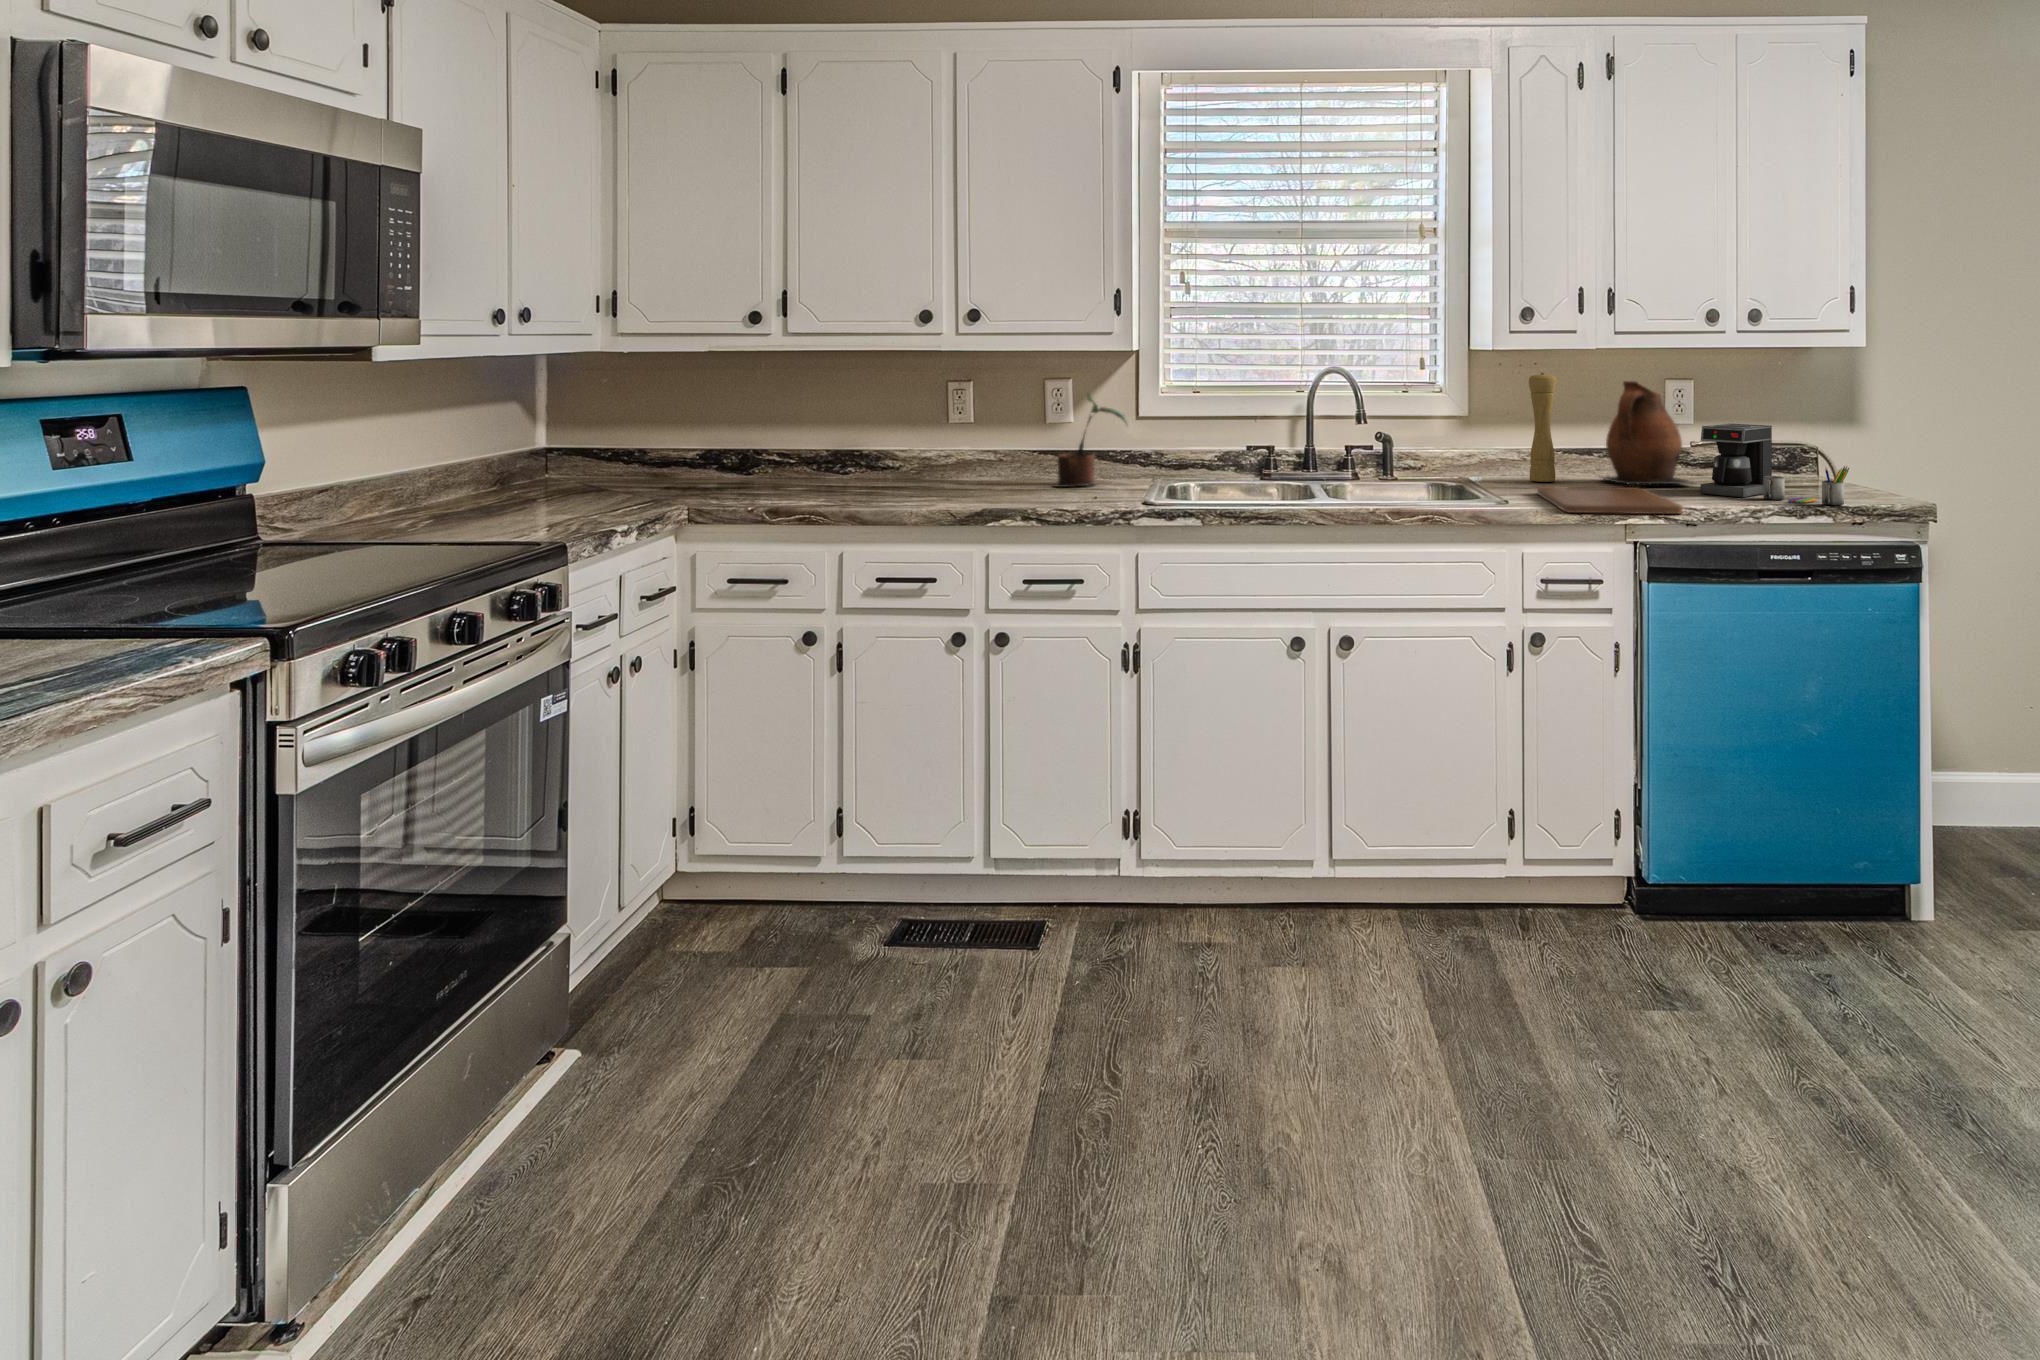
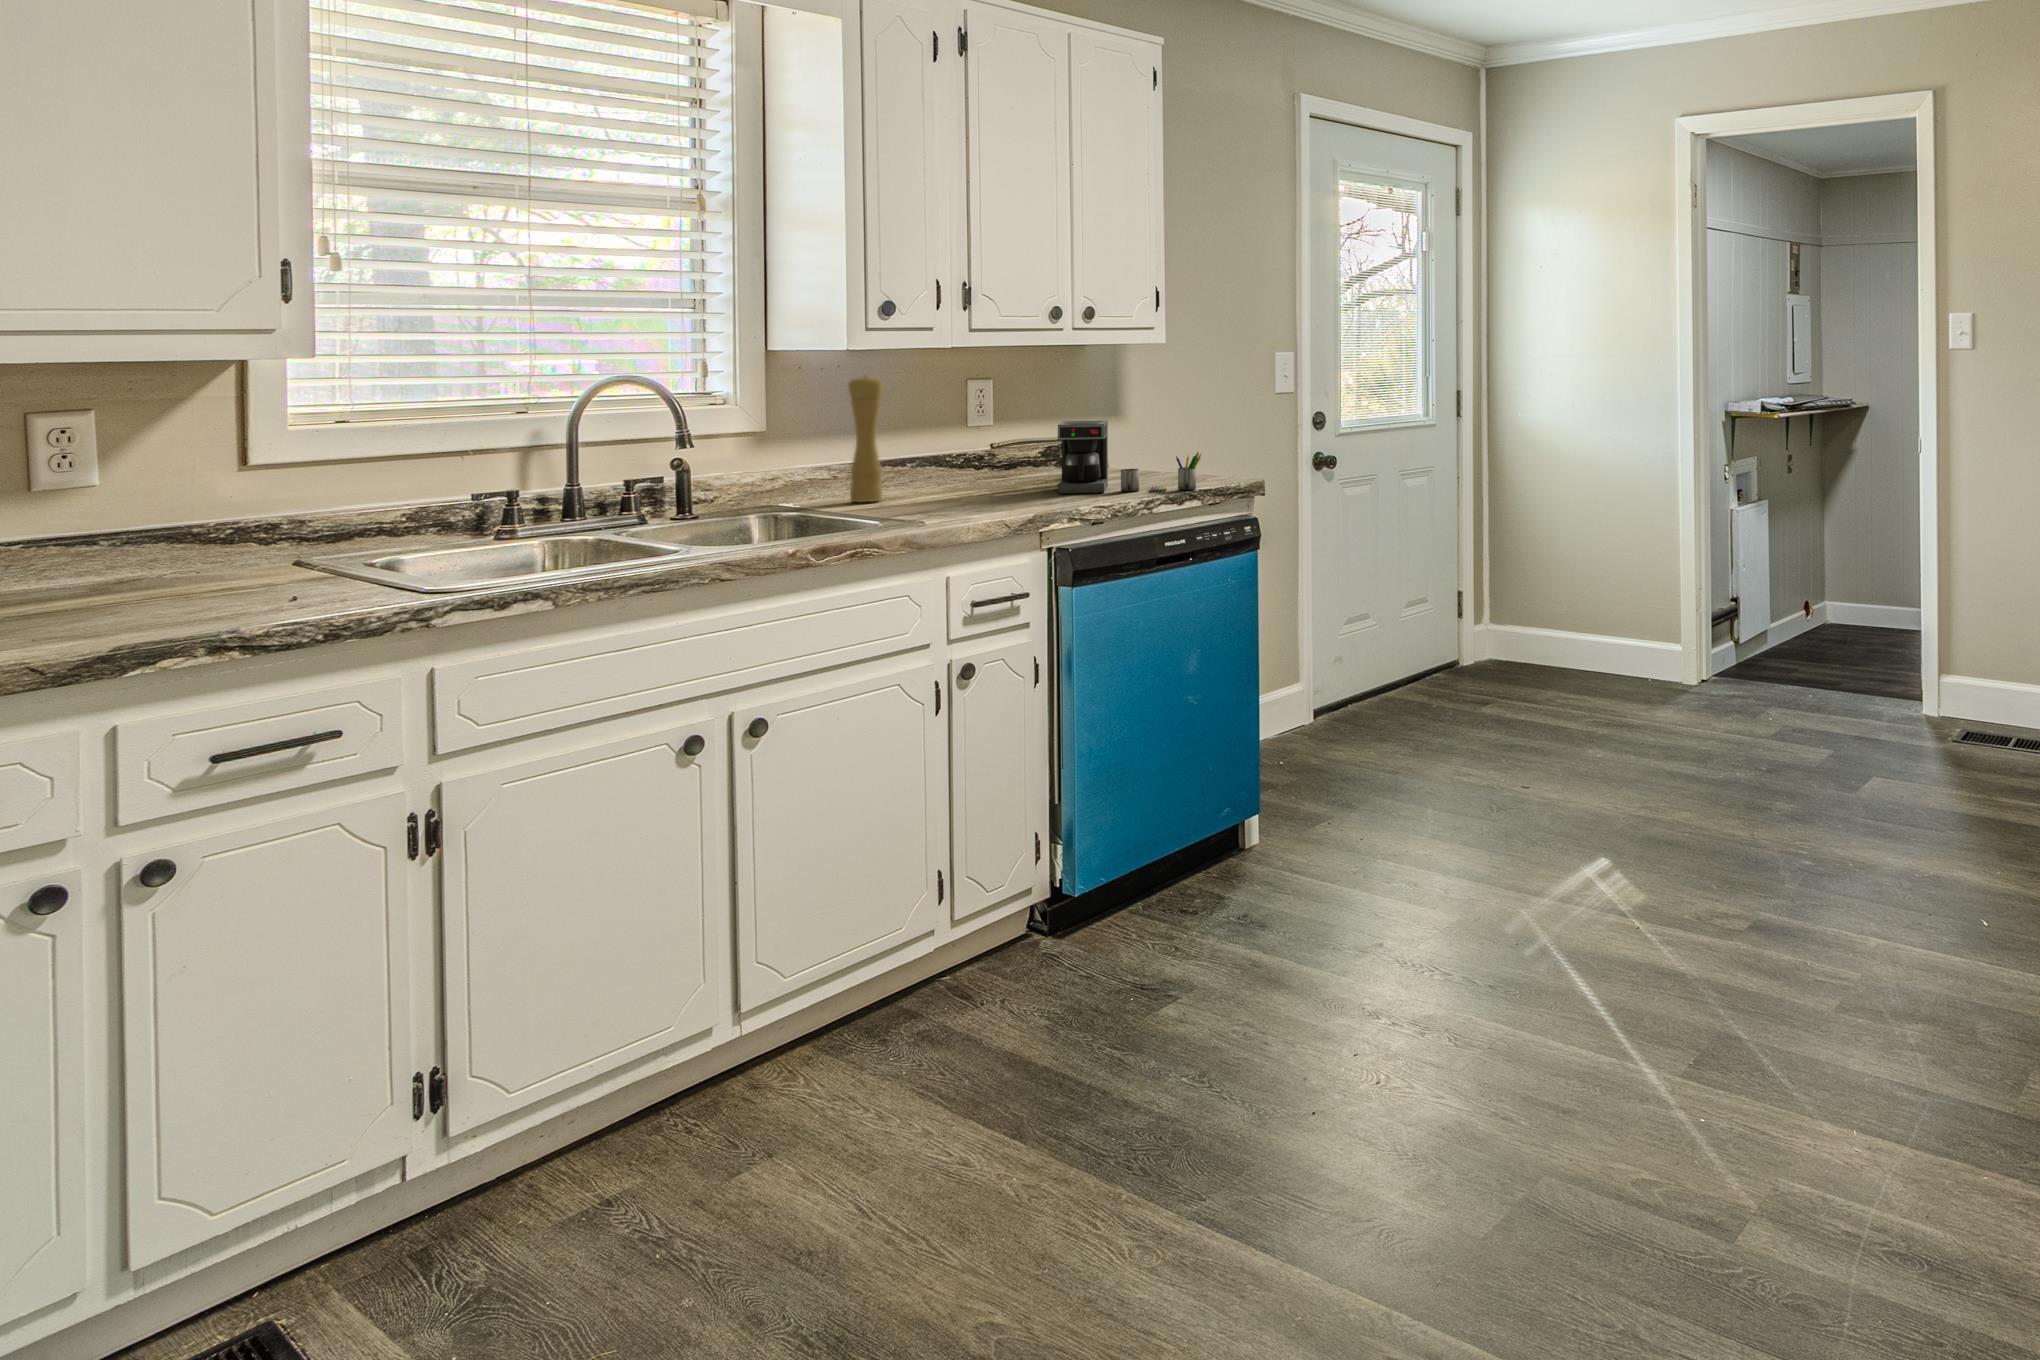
ceramic pitcher: present [1603,381,1694,485] -> none [916,382,1028,494]
potted plant: present [1055,394,1126,487] -> none [105,430,272,600]
cutting board: present [1537,486,1683,514] -> none [911,494,1111,524]

